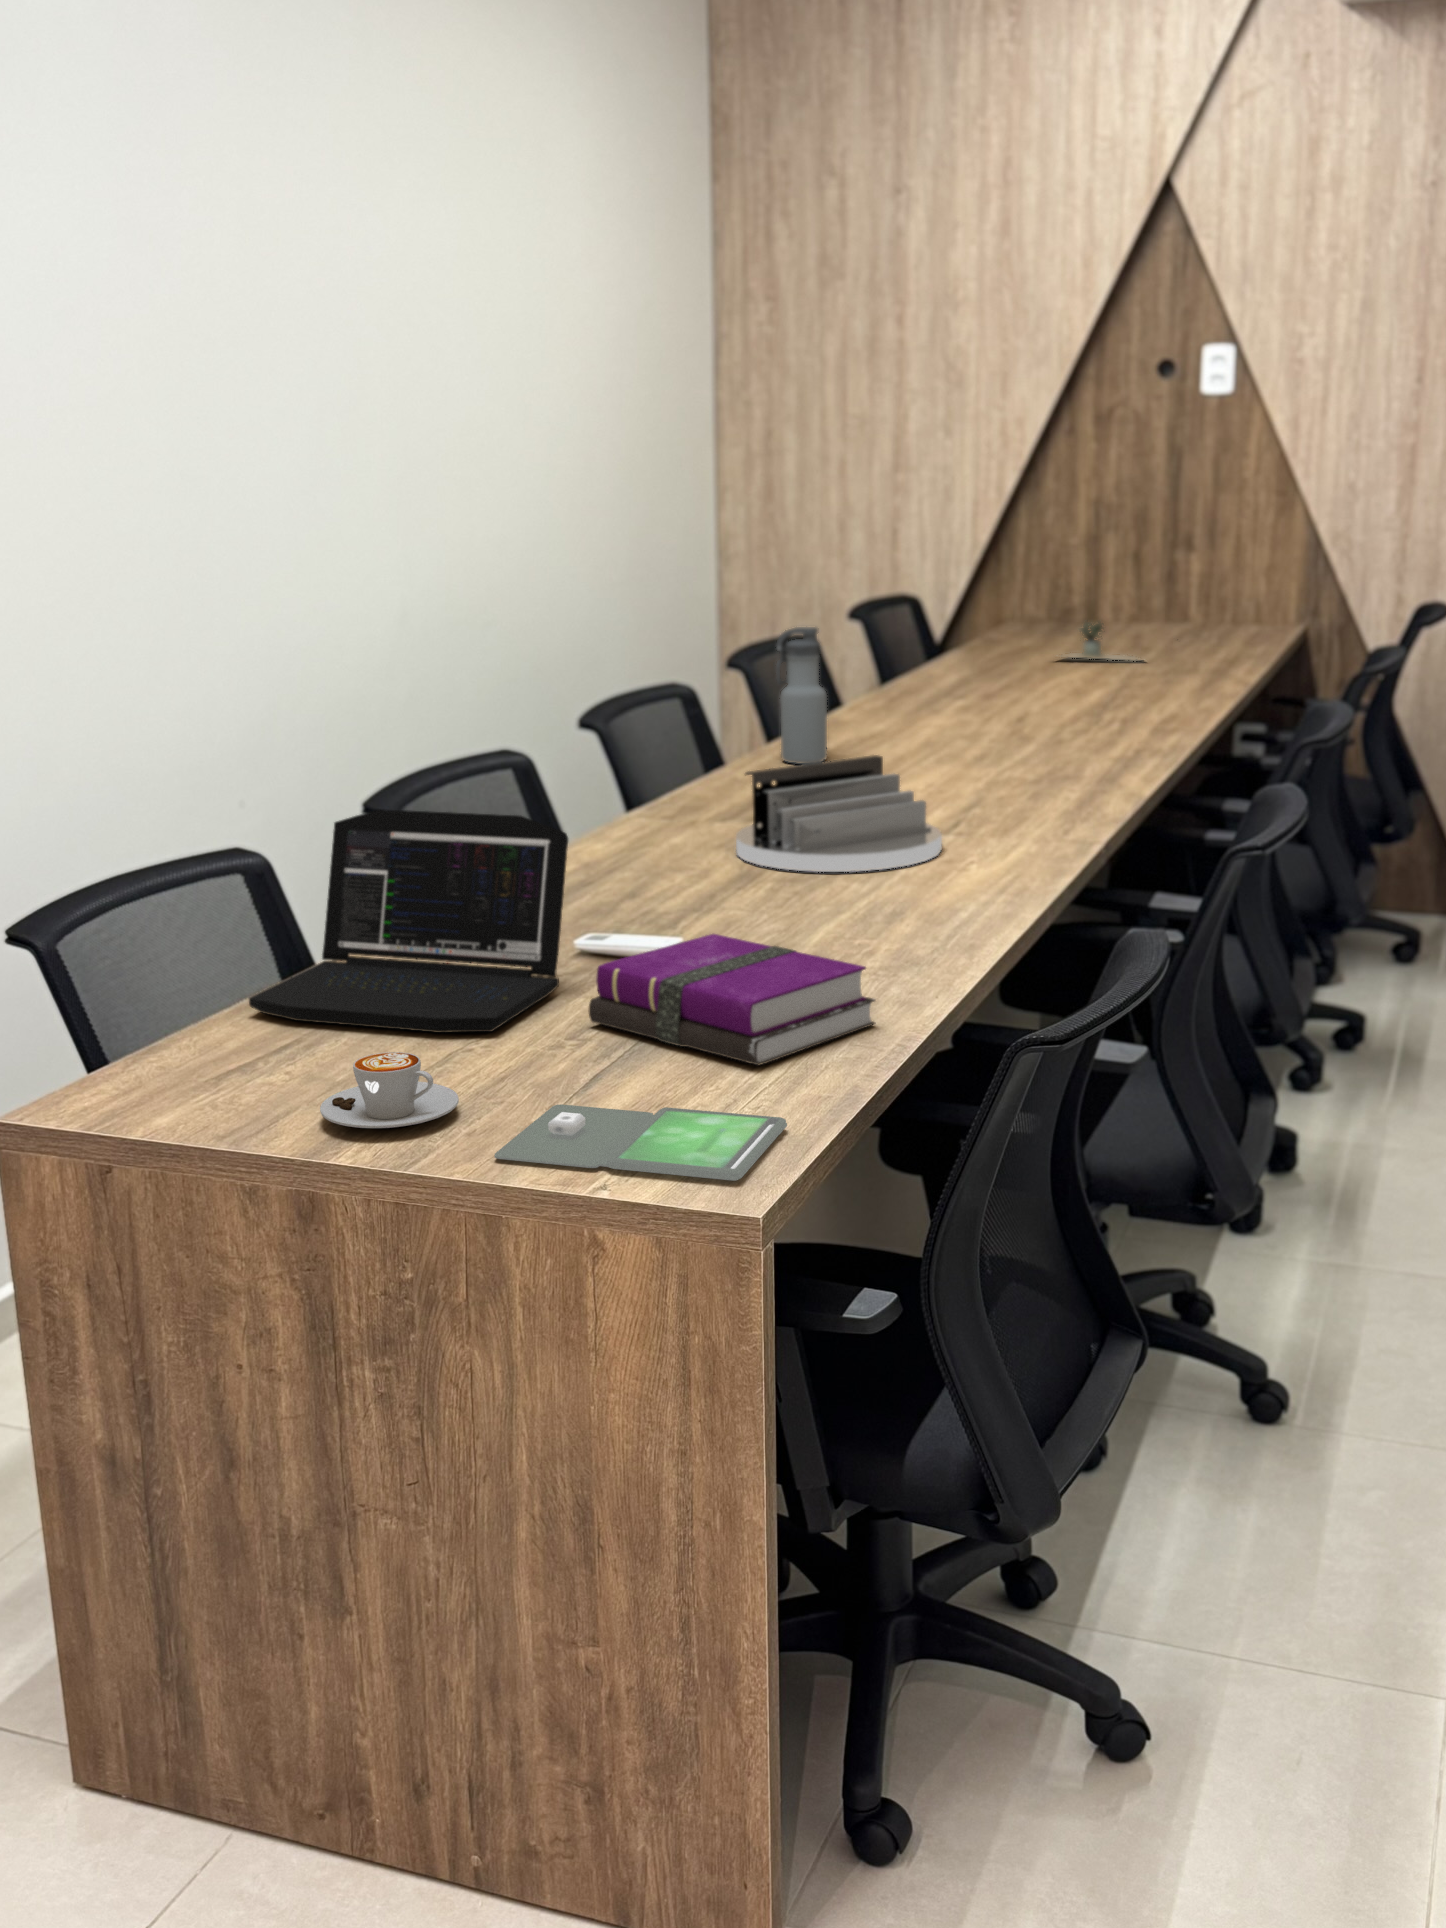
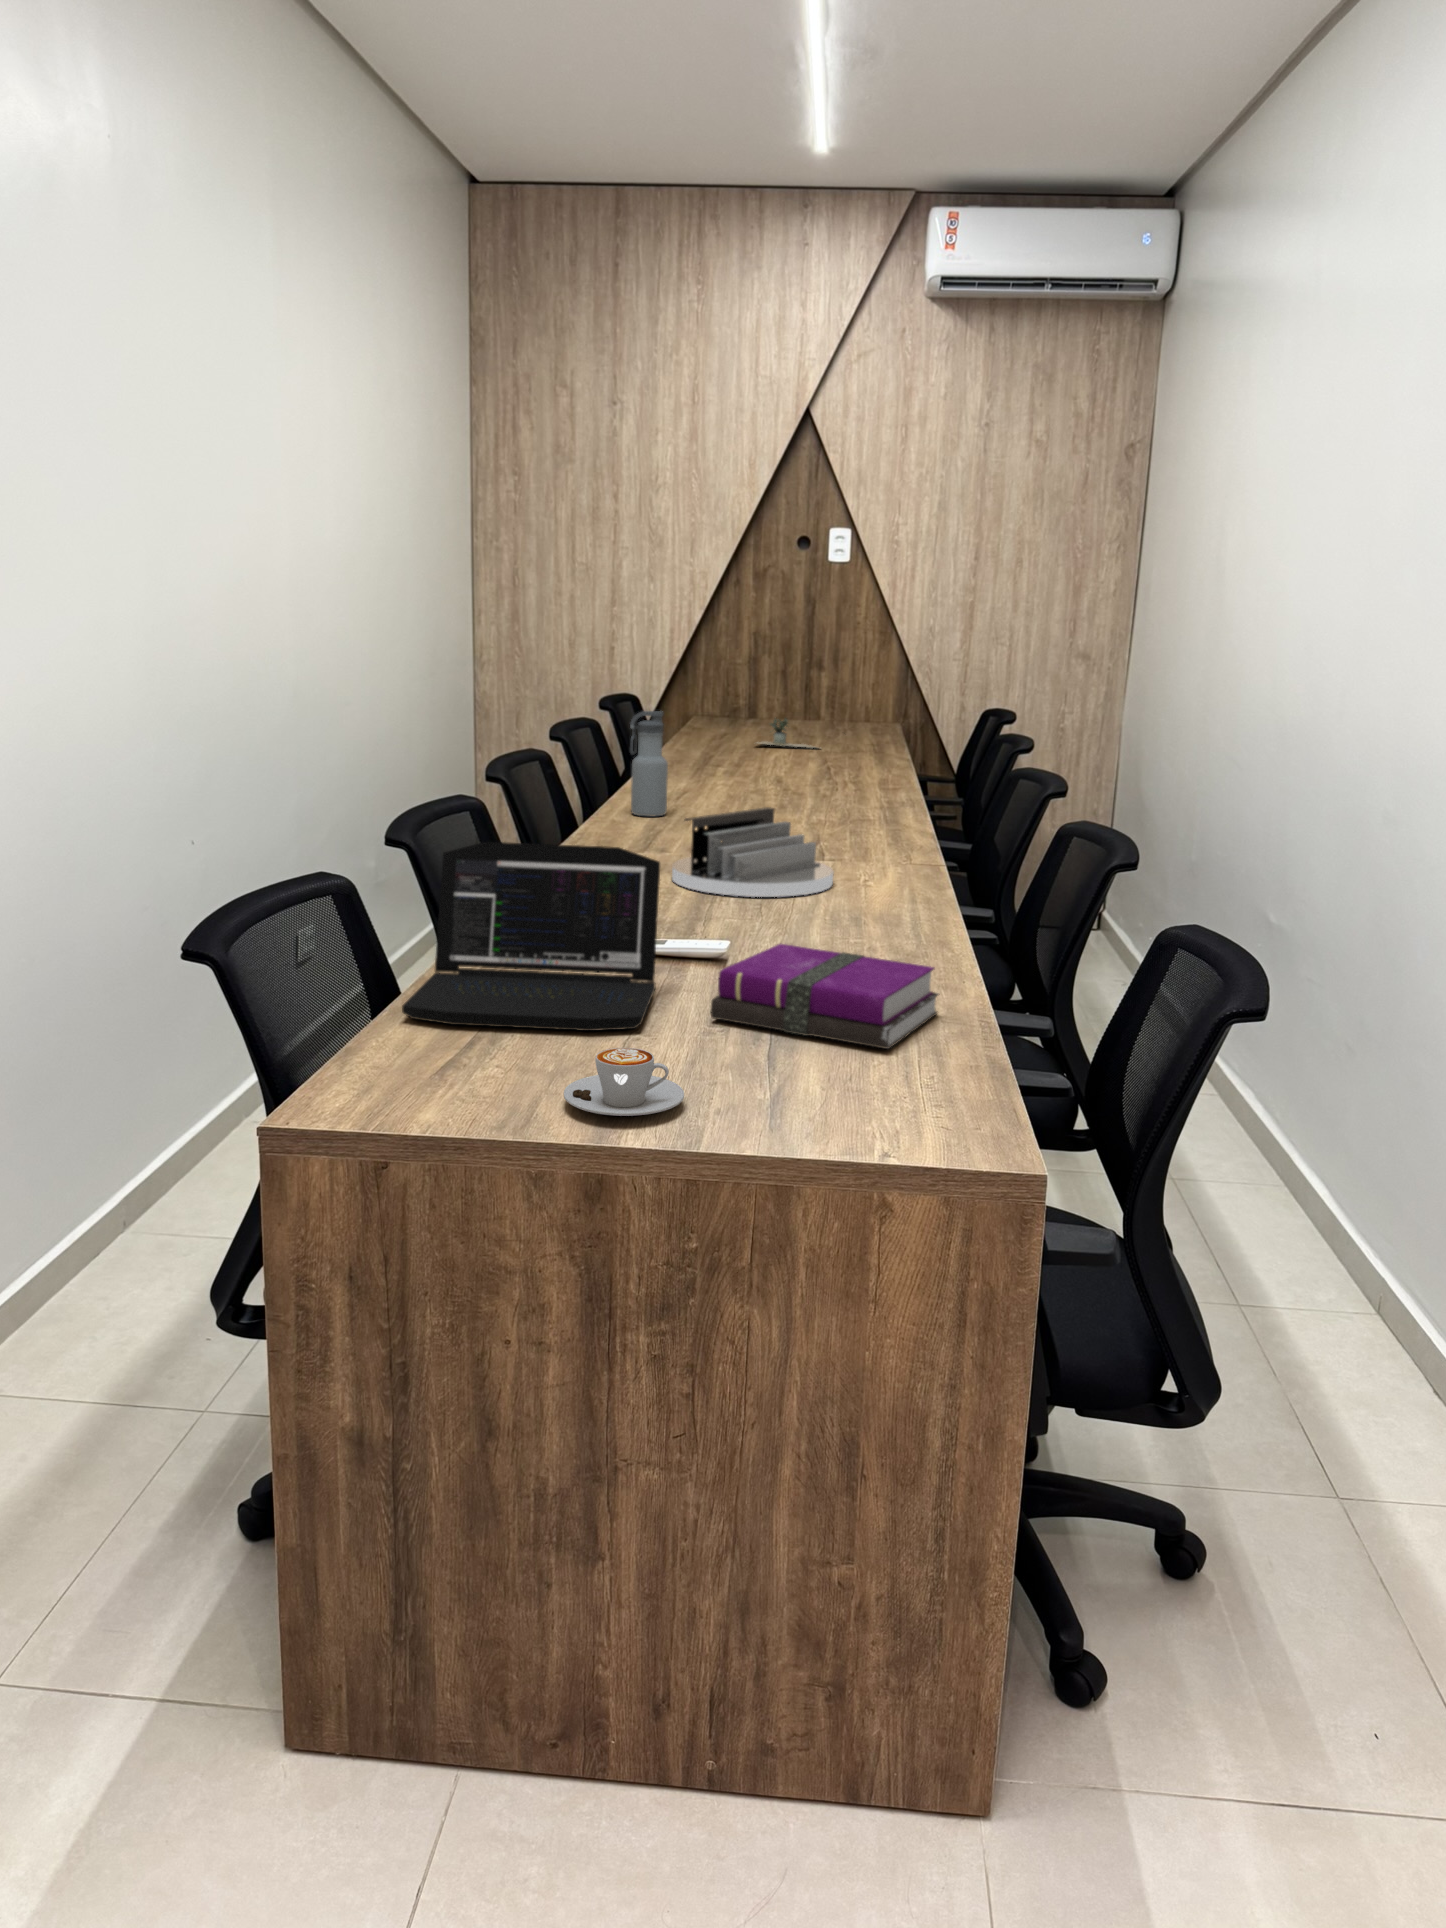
tablet: present [494,1104,787,1181] -> none [756,1087,983,1146]

